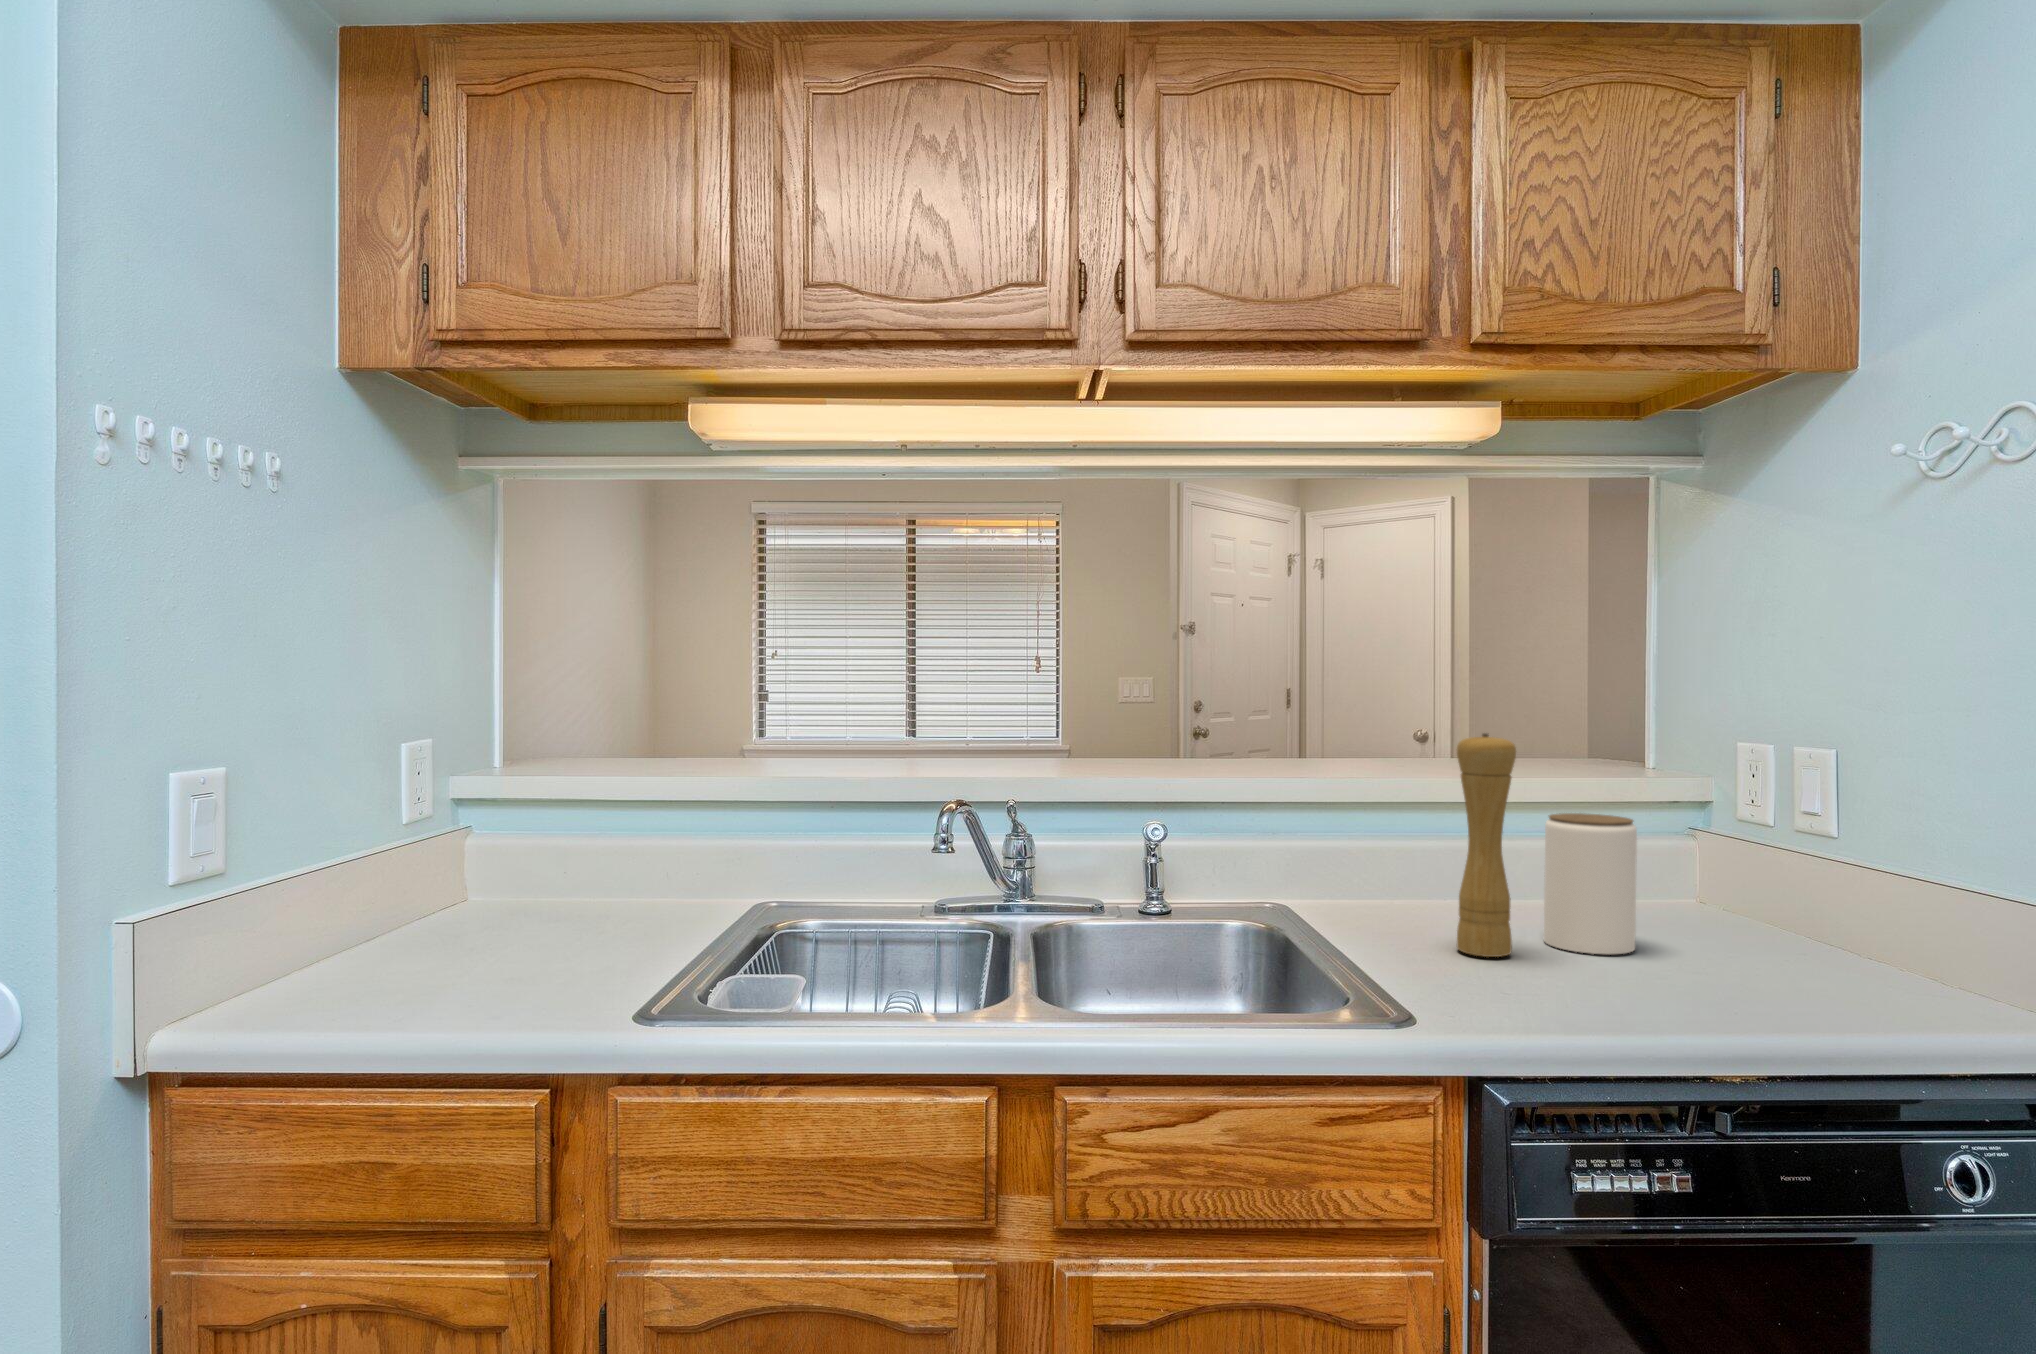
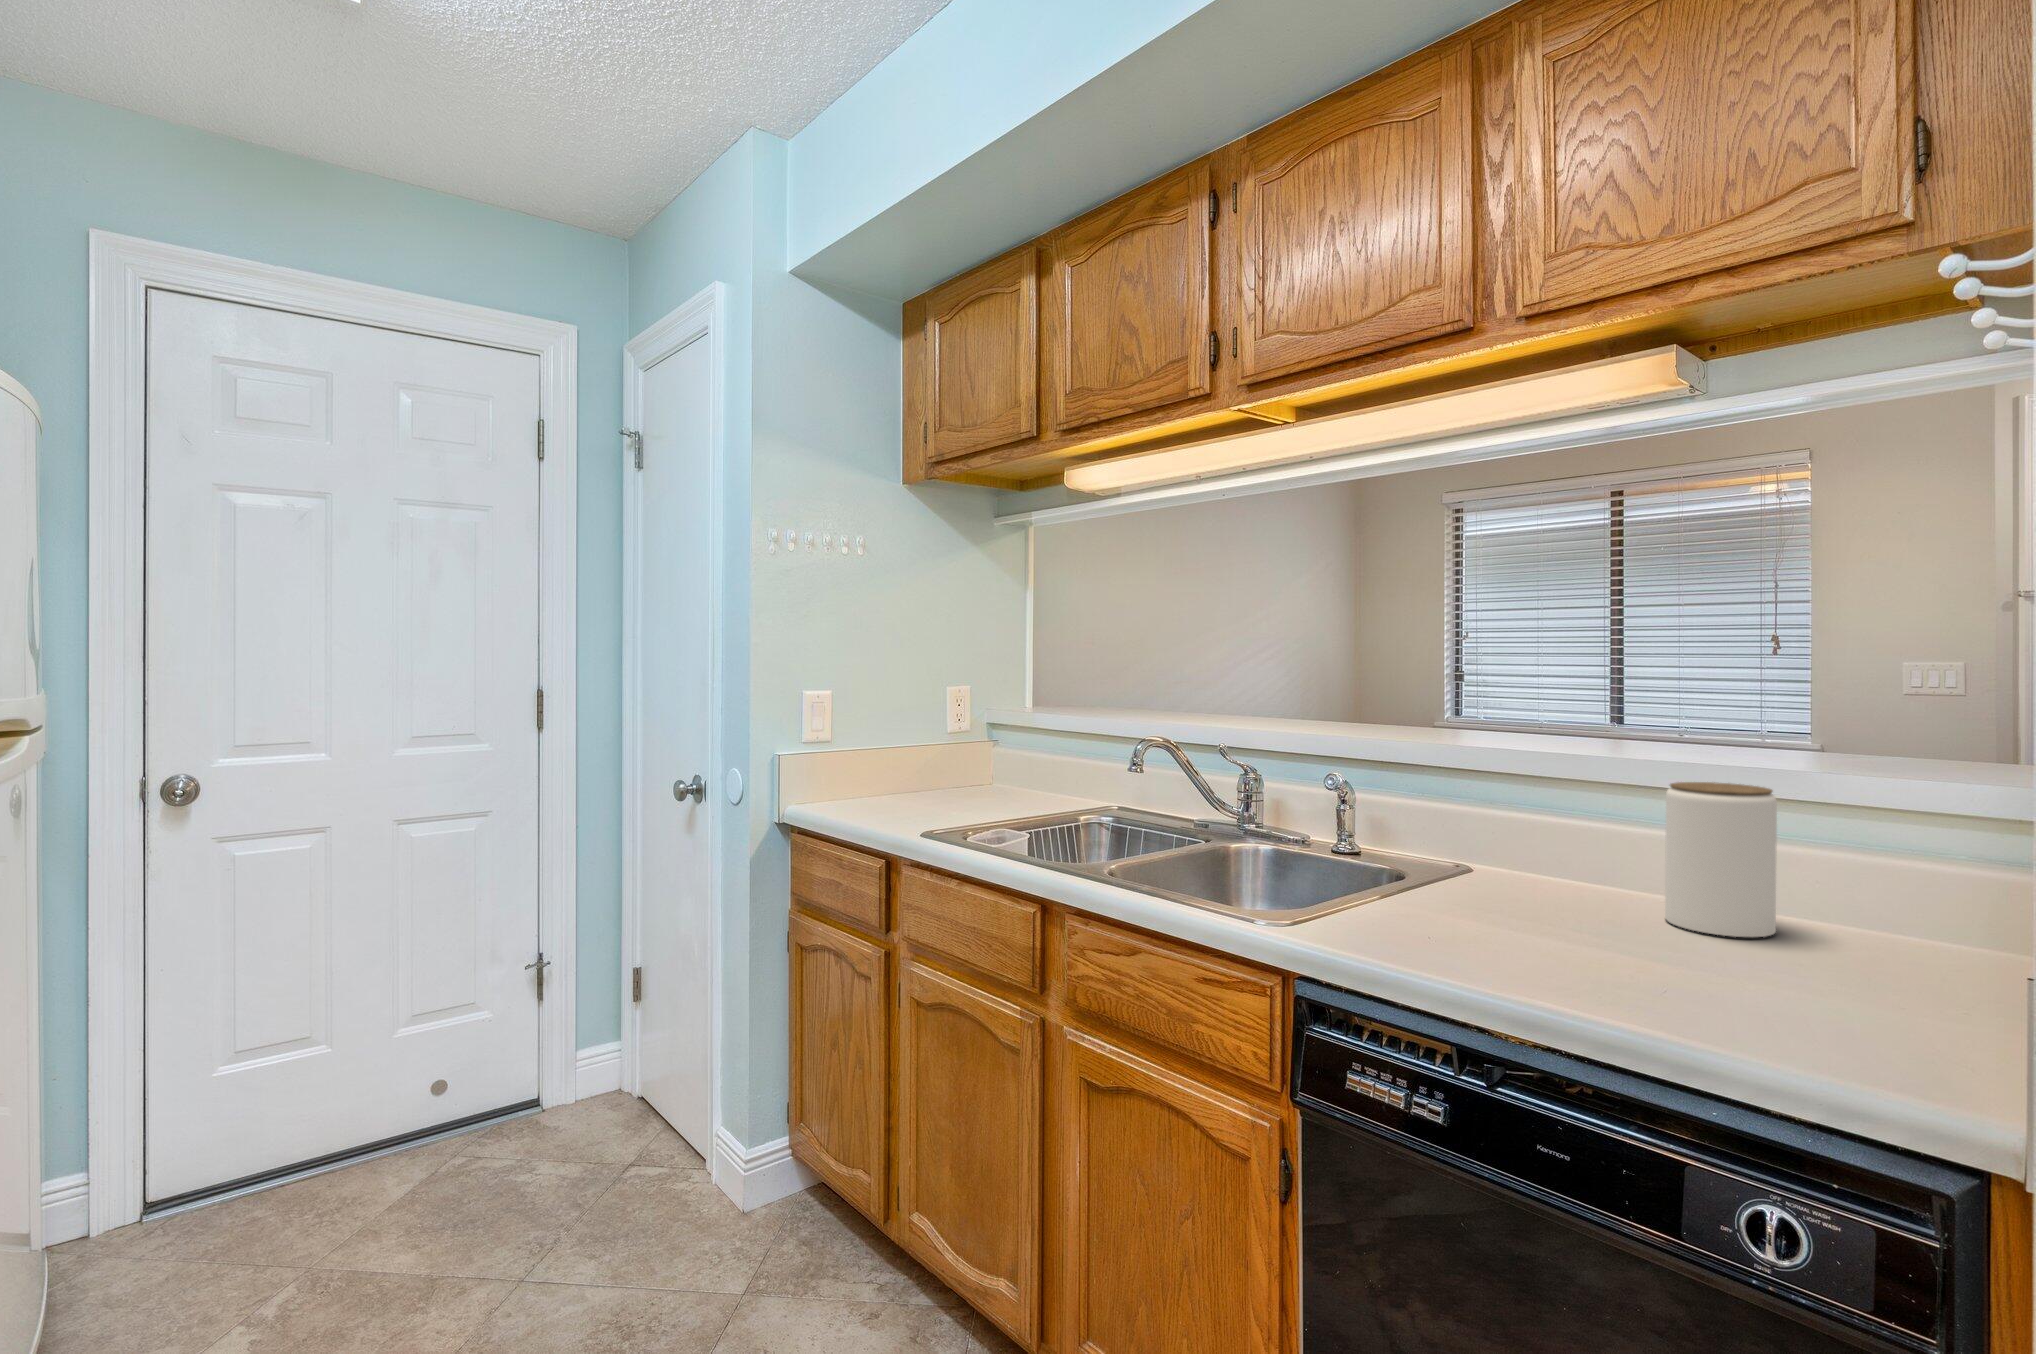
pepper mill: present [1457,733,1516,957] -> none [1531,692,1593,912]

